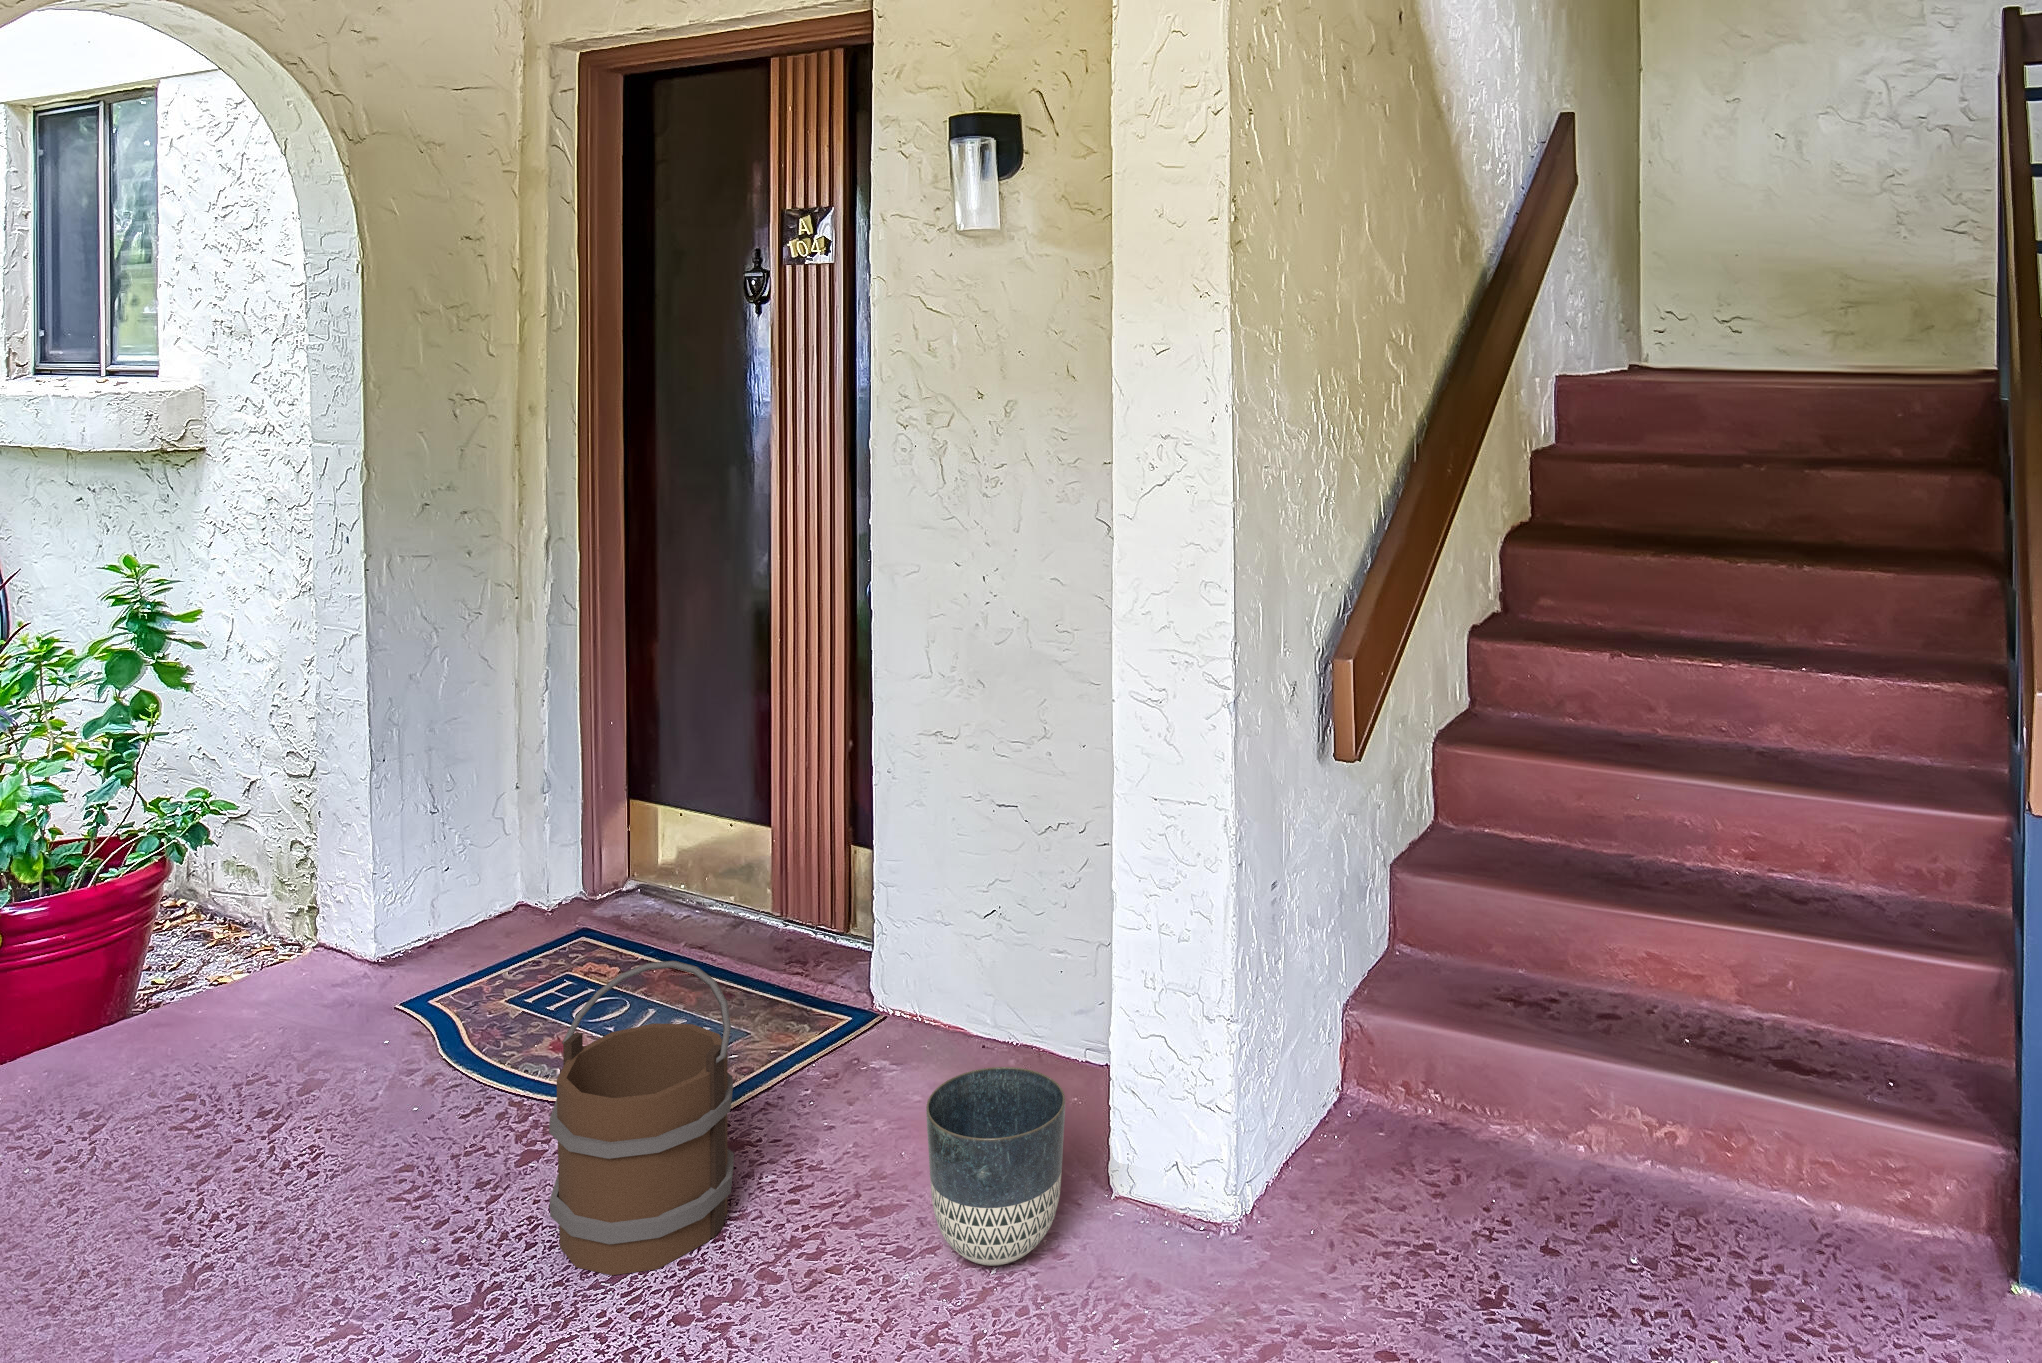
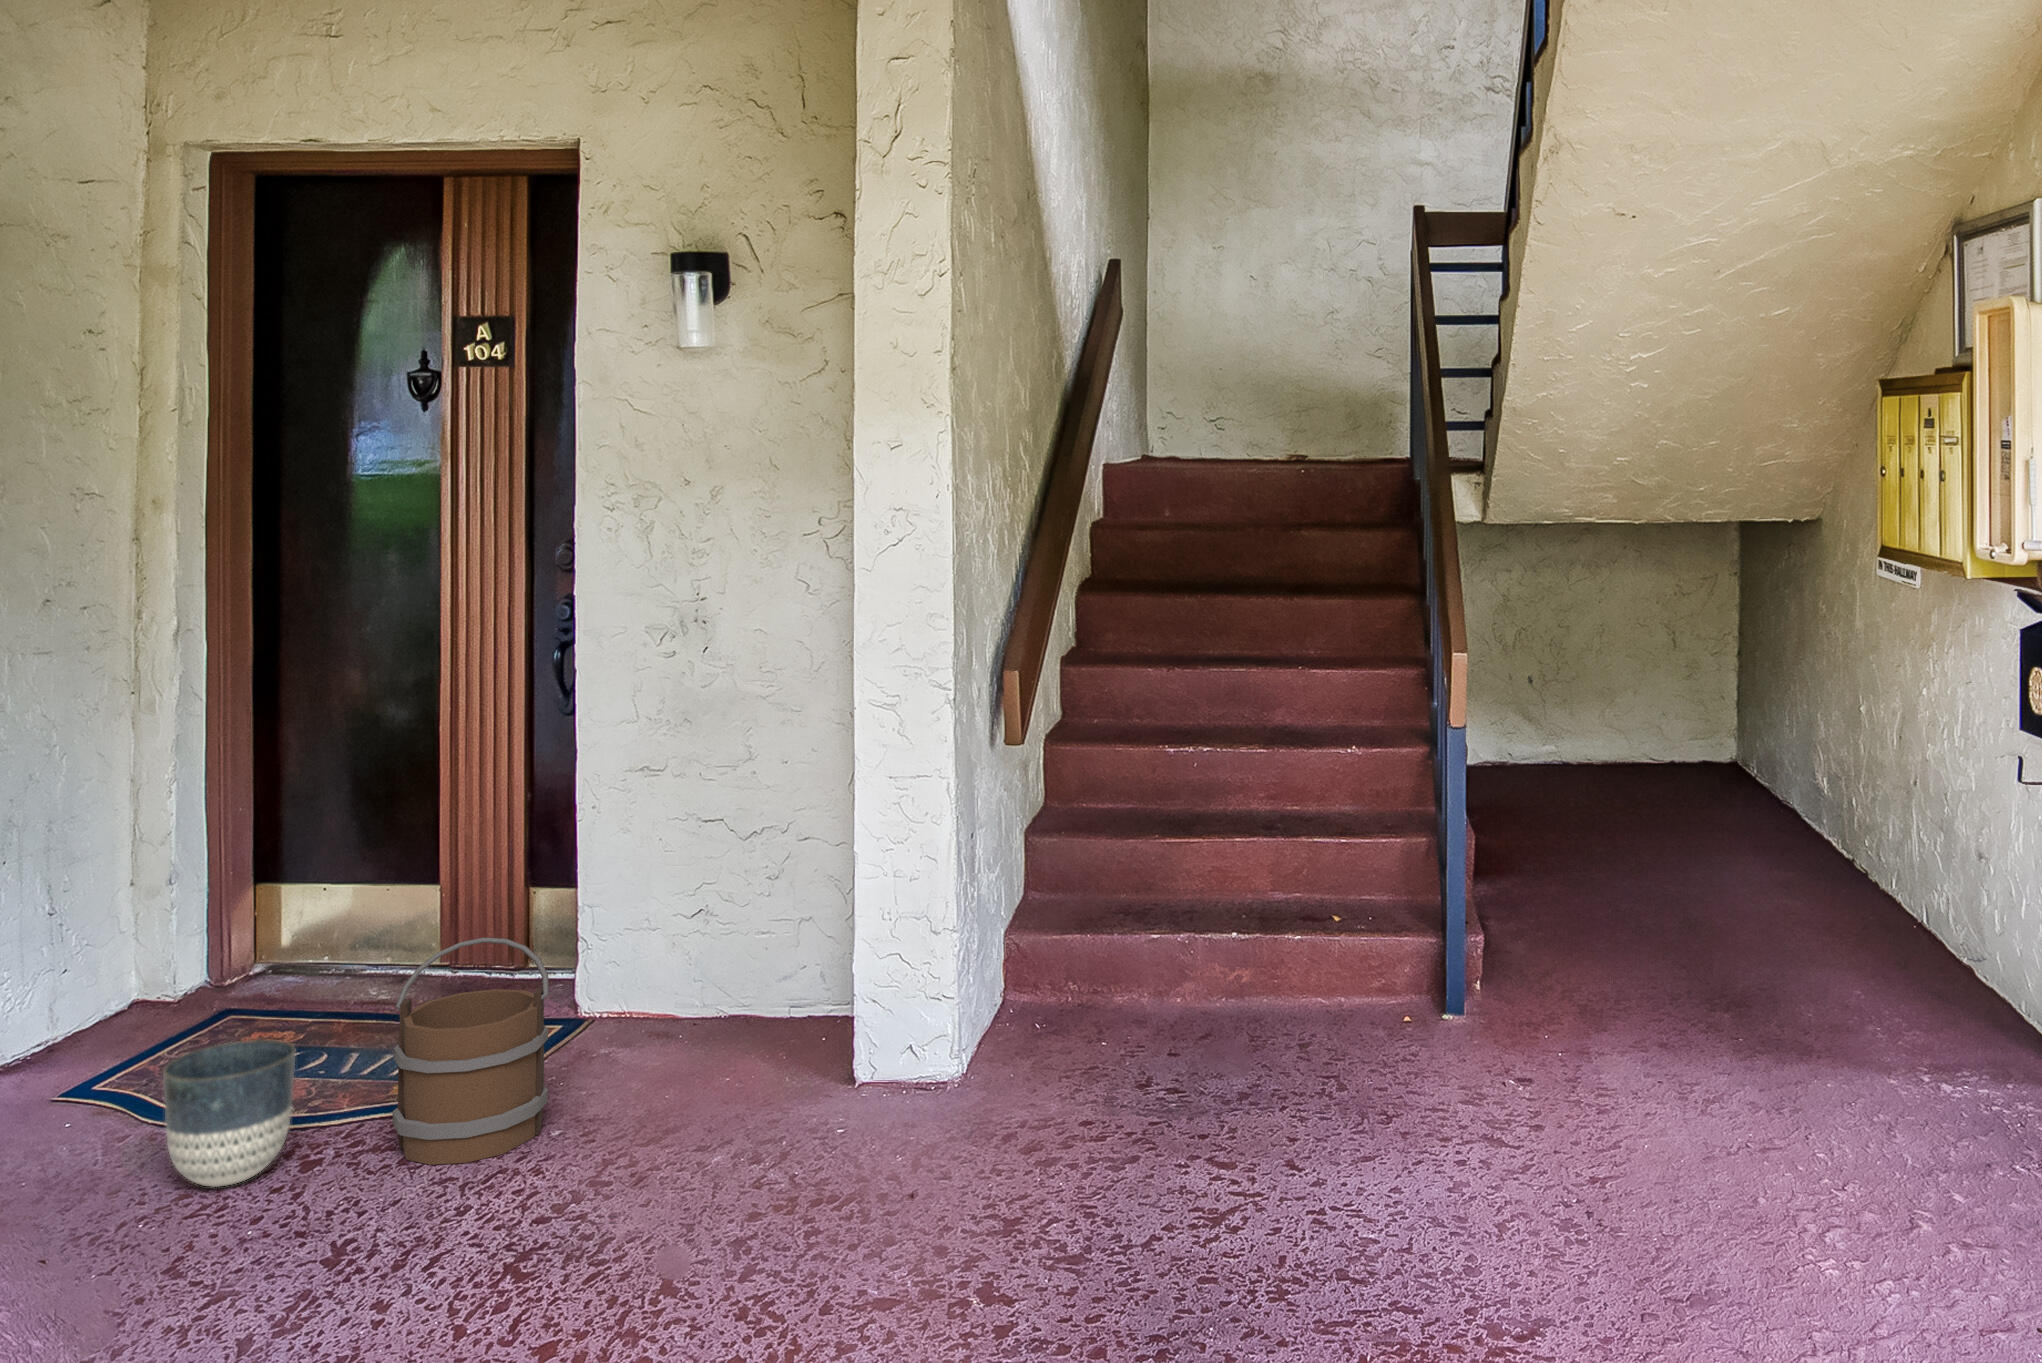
planter: present [926,1067,1065,1266] -> present [163,1040,295,1187]

